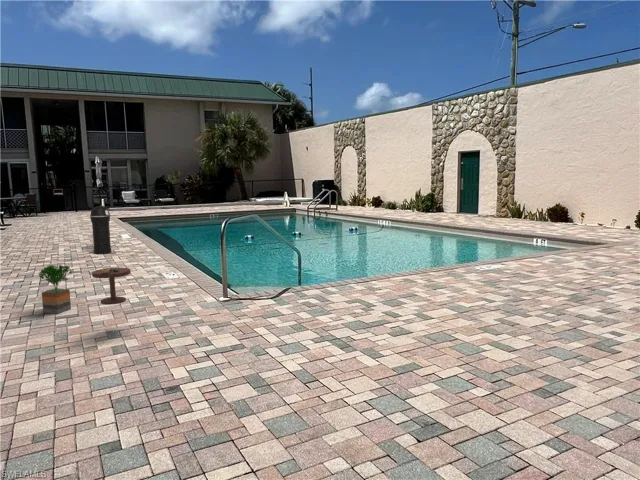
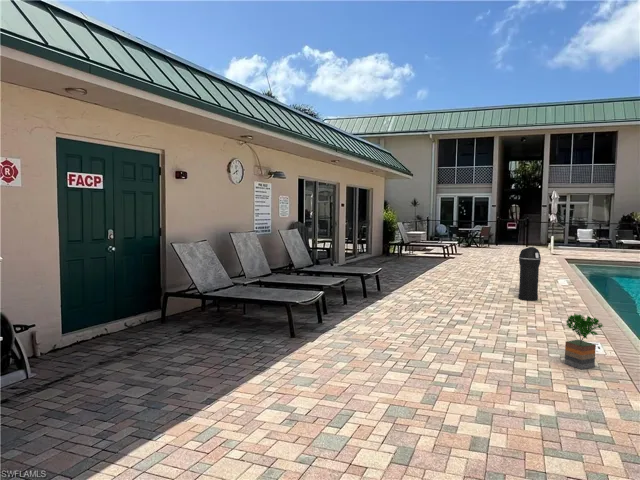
potted tree: present [39,265,73,314] -> present [565,314,603,369]
side table: present [92,268,131,305] -> none [468,332,514,412]

